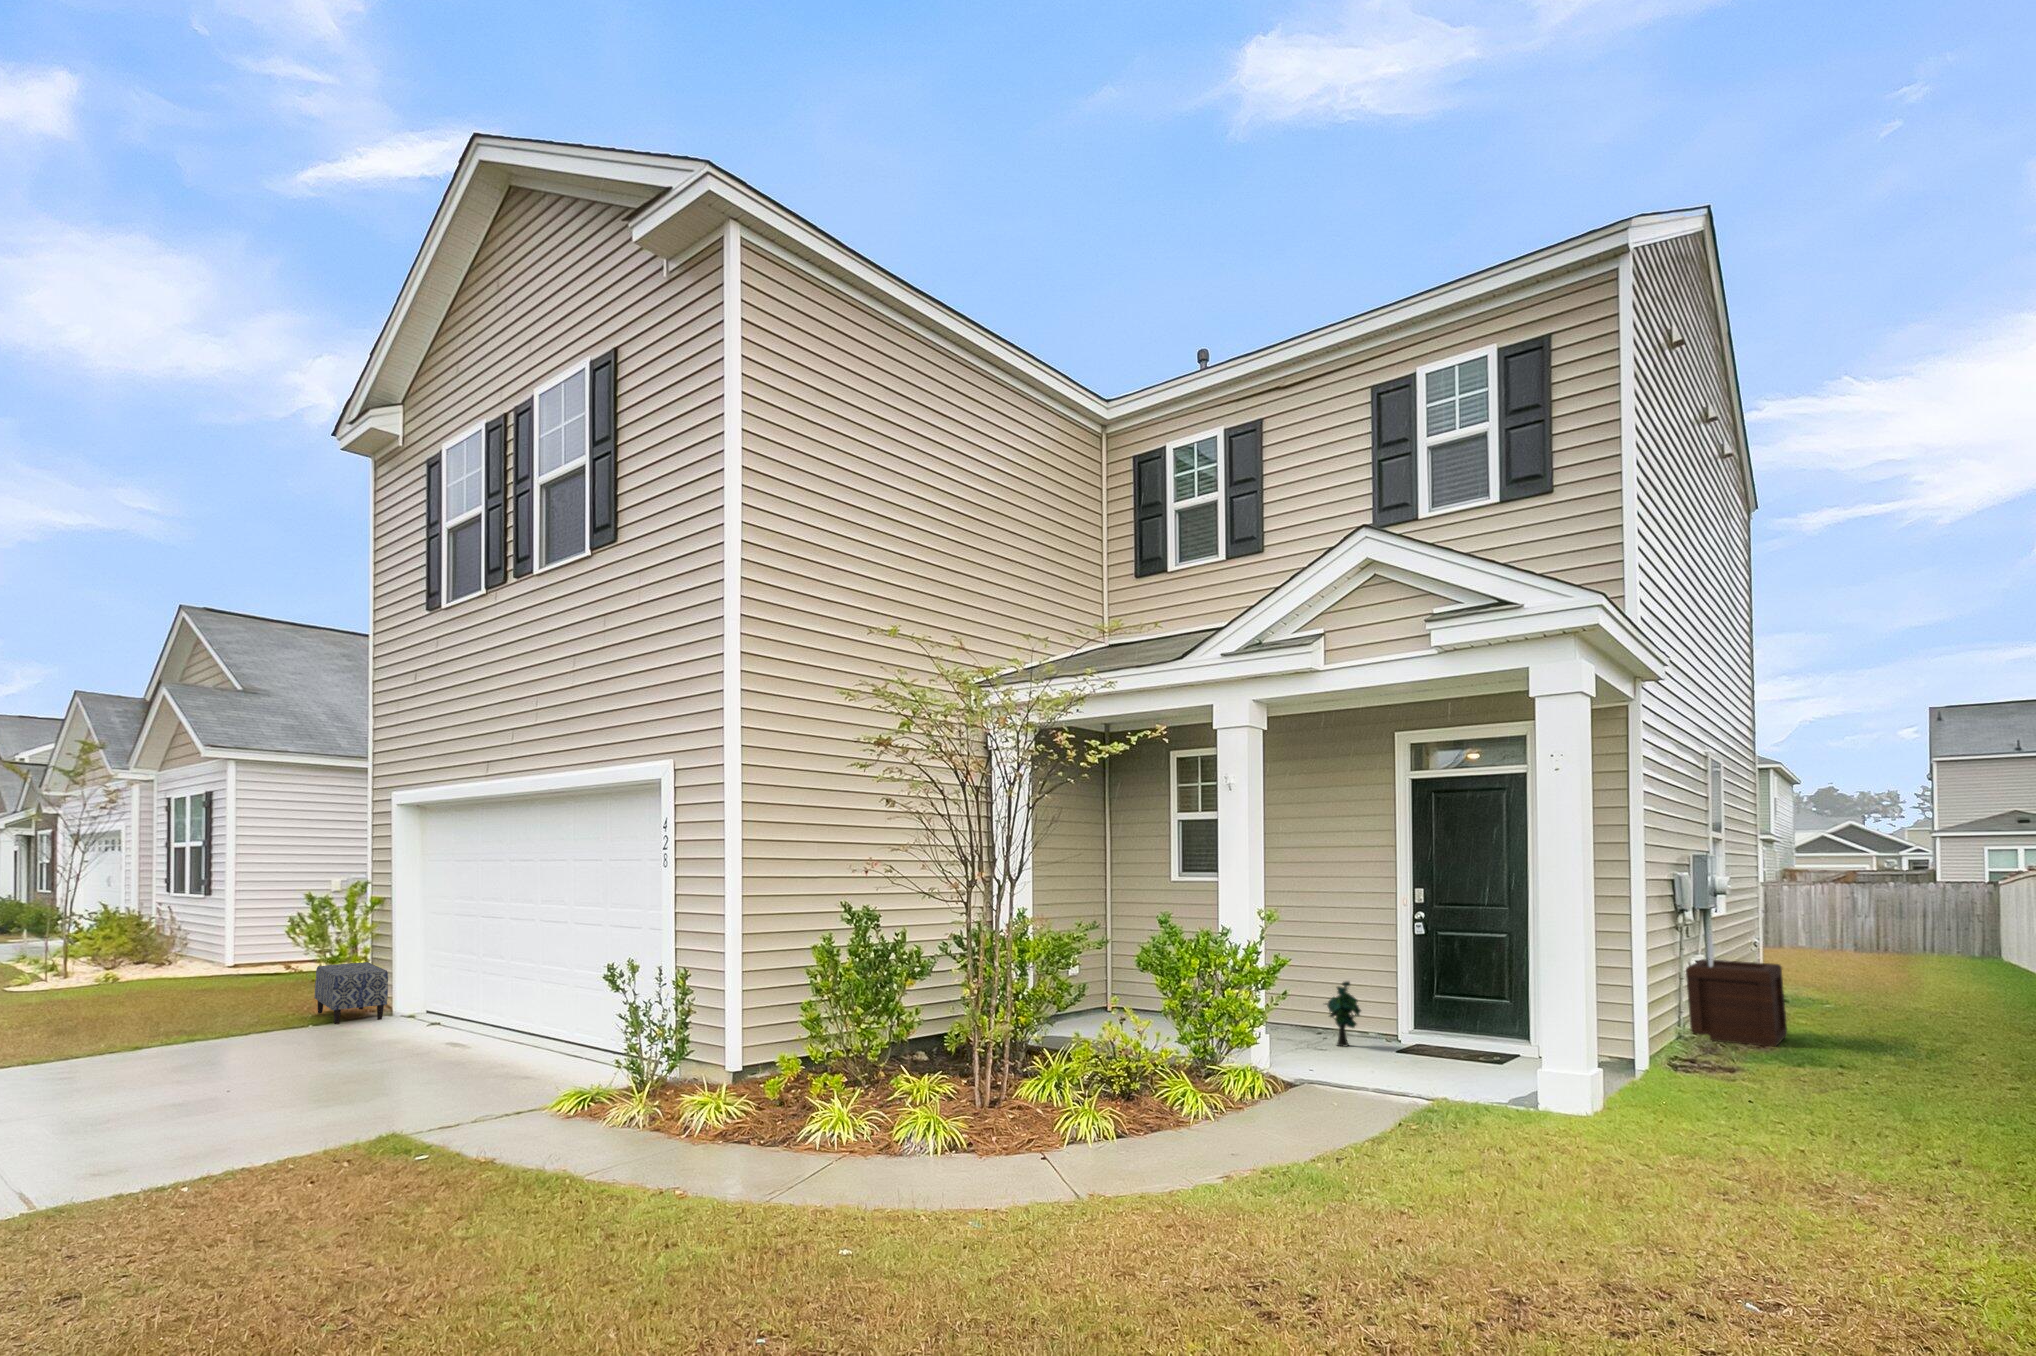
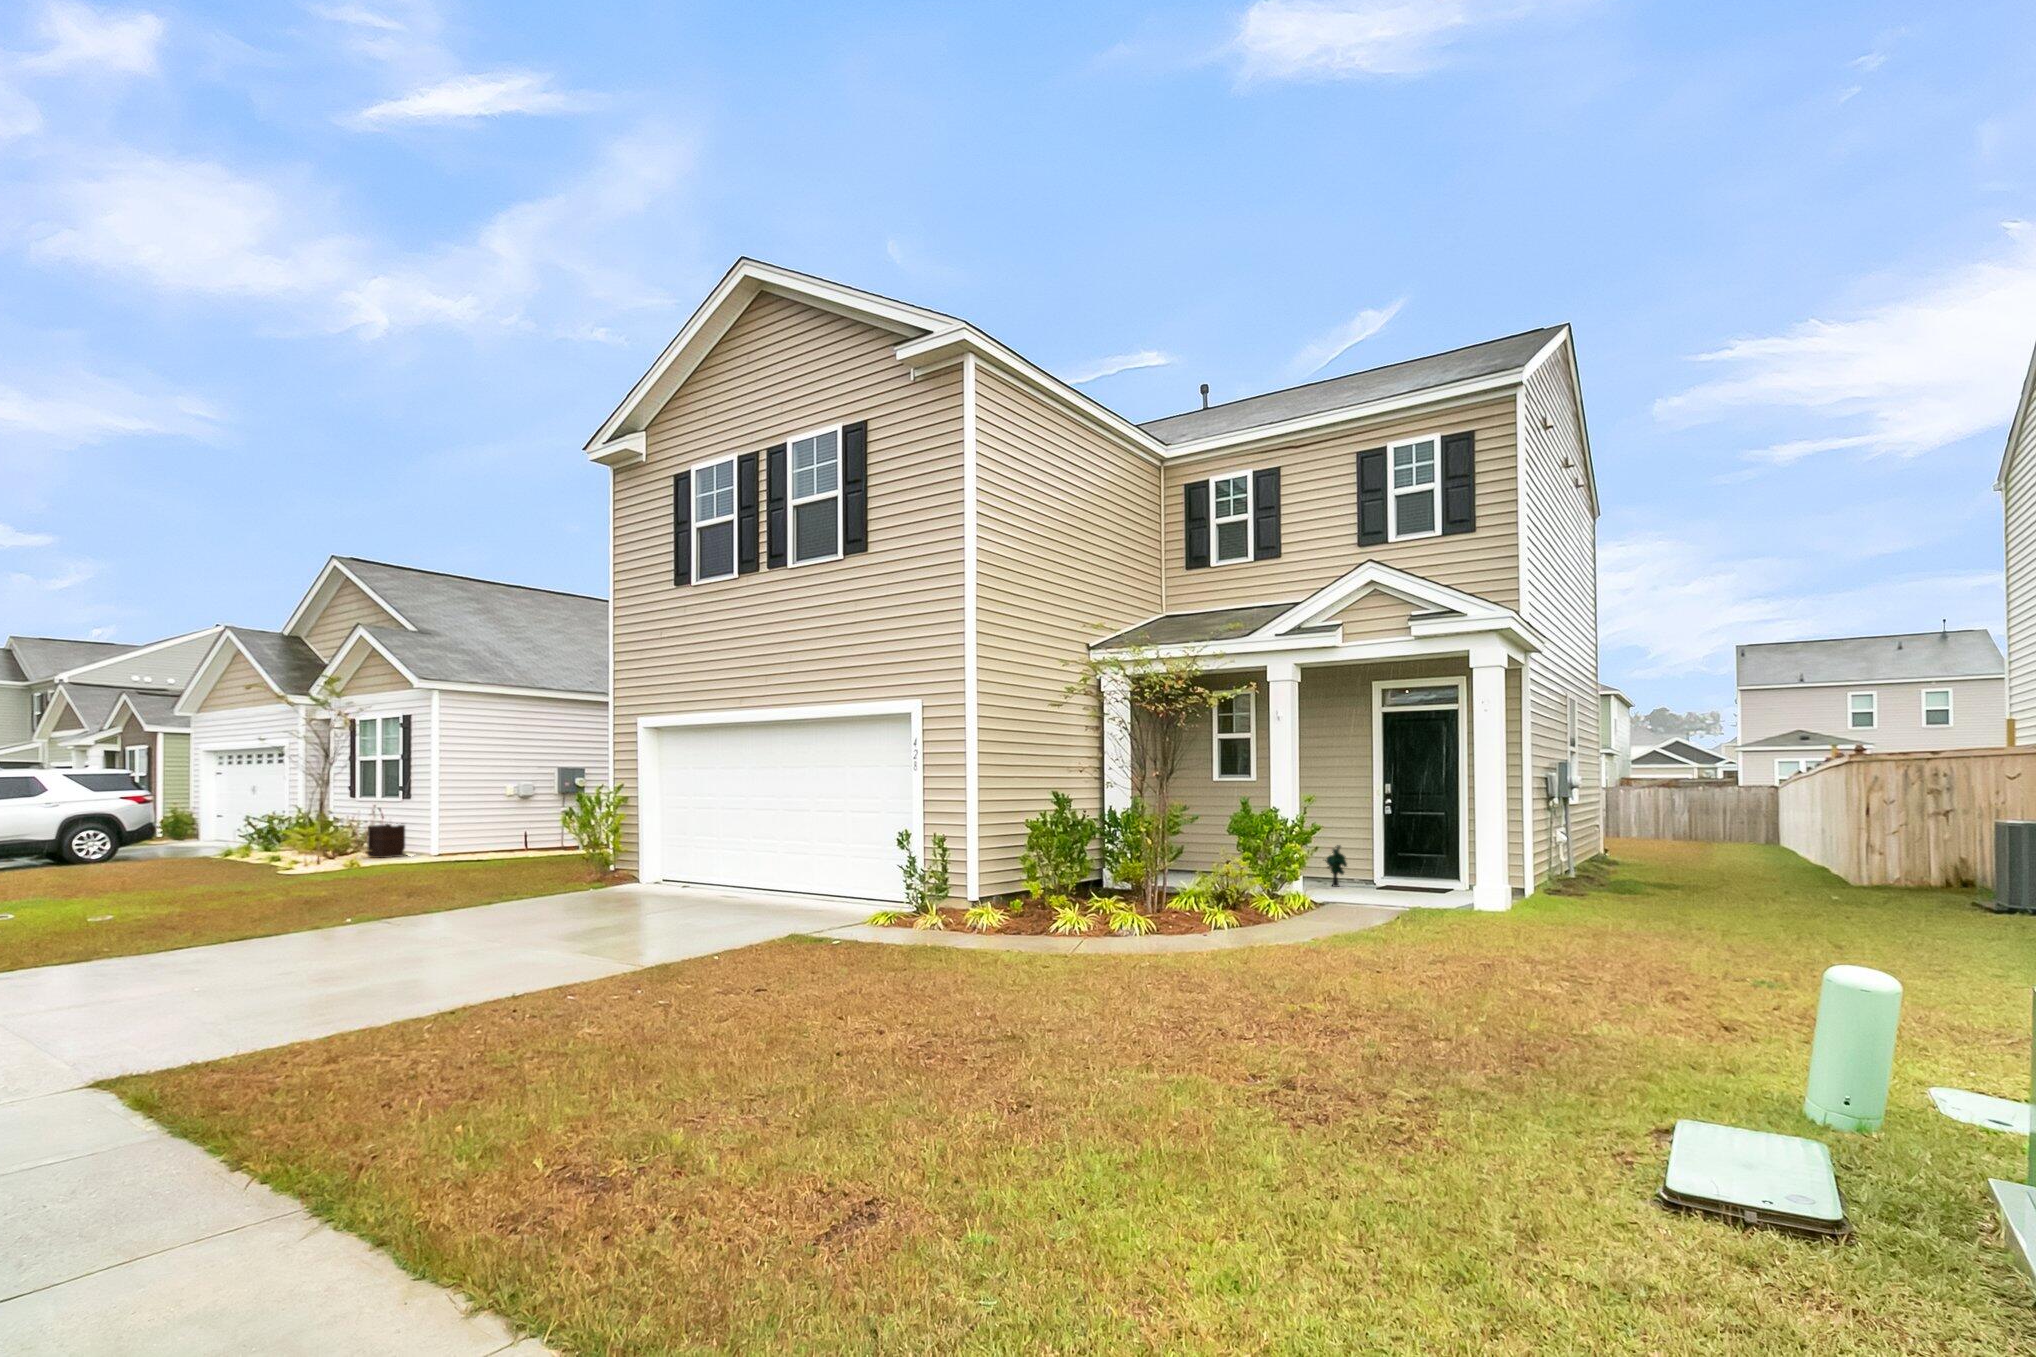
wooden crate: present [1686,959,1787,1047] -> present [367,824,406,858]
bench: present [314,962,388,1024] -> none [590,845,652,888]

